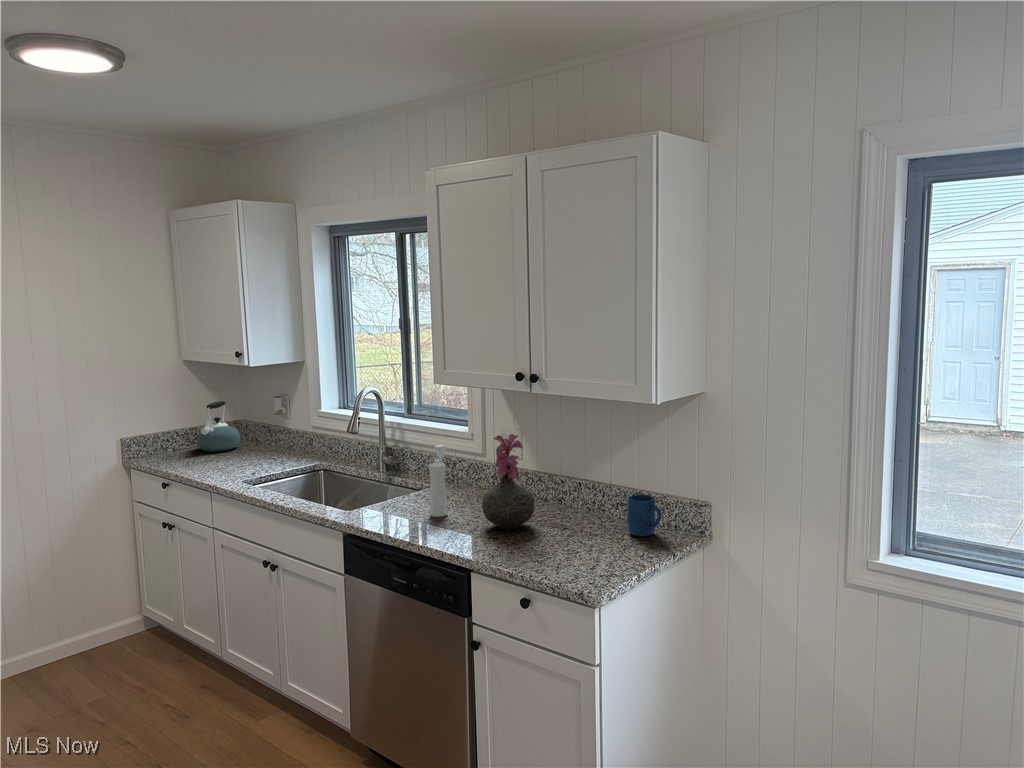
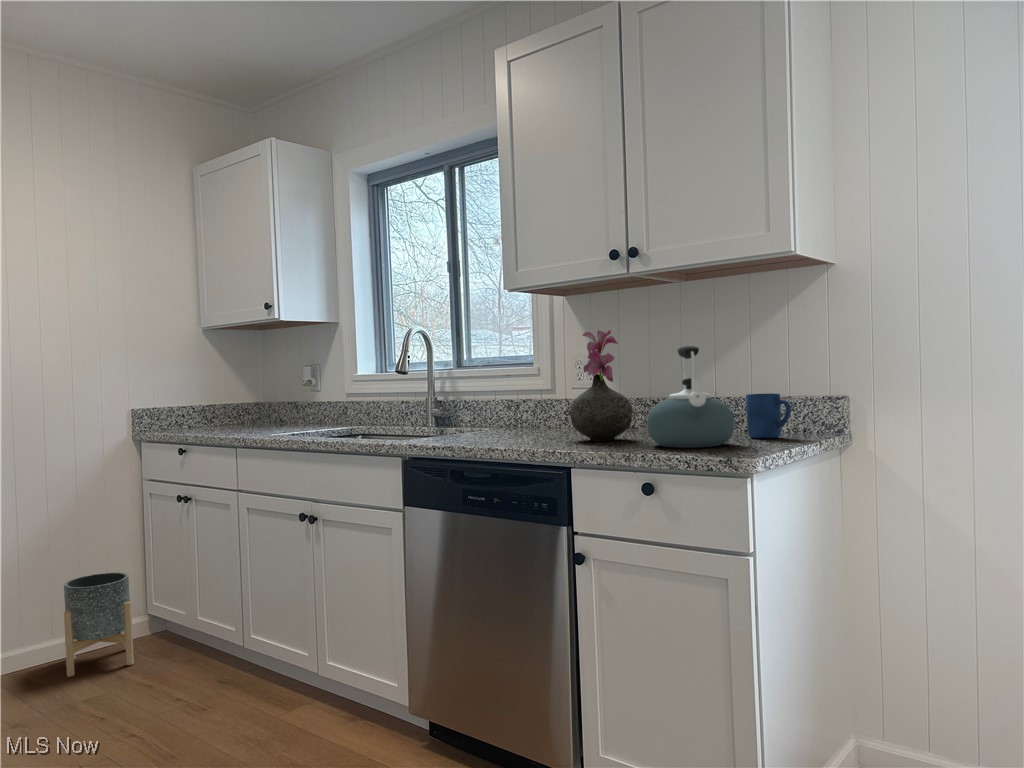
kettle: present [197,401,240,452] -> present [647,346,735,448]
pepper mill: present [428,445,447,517] -> none [501,364,524,440]
planter: none [66,584,129,677] -> present [64,572,134,677]

